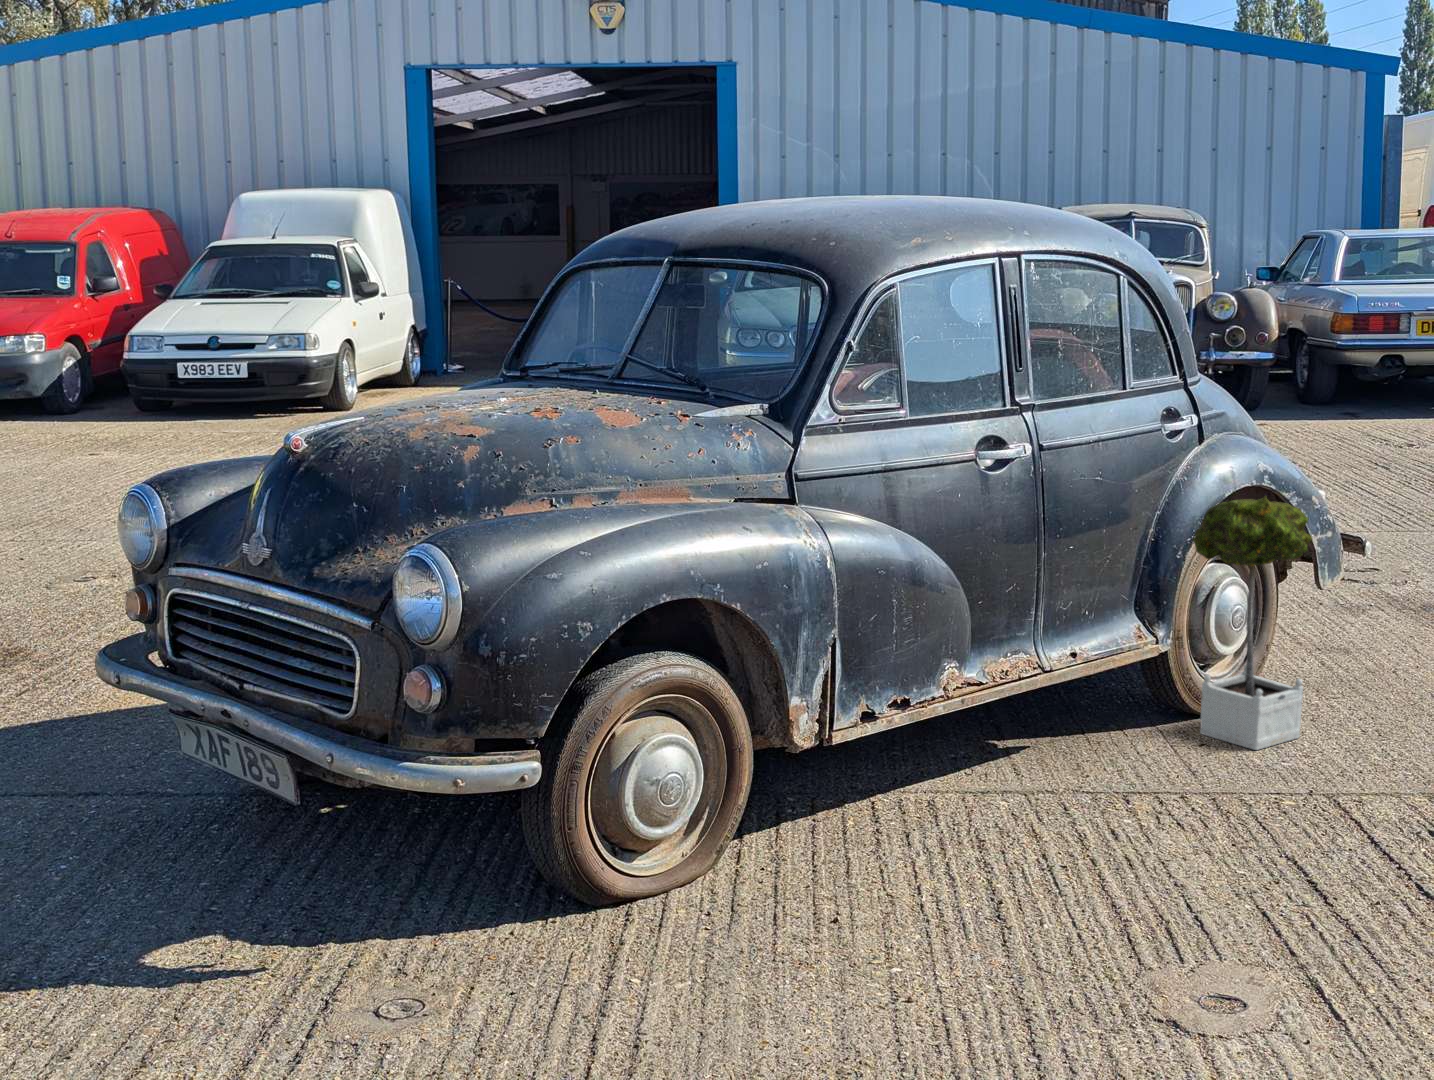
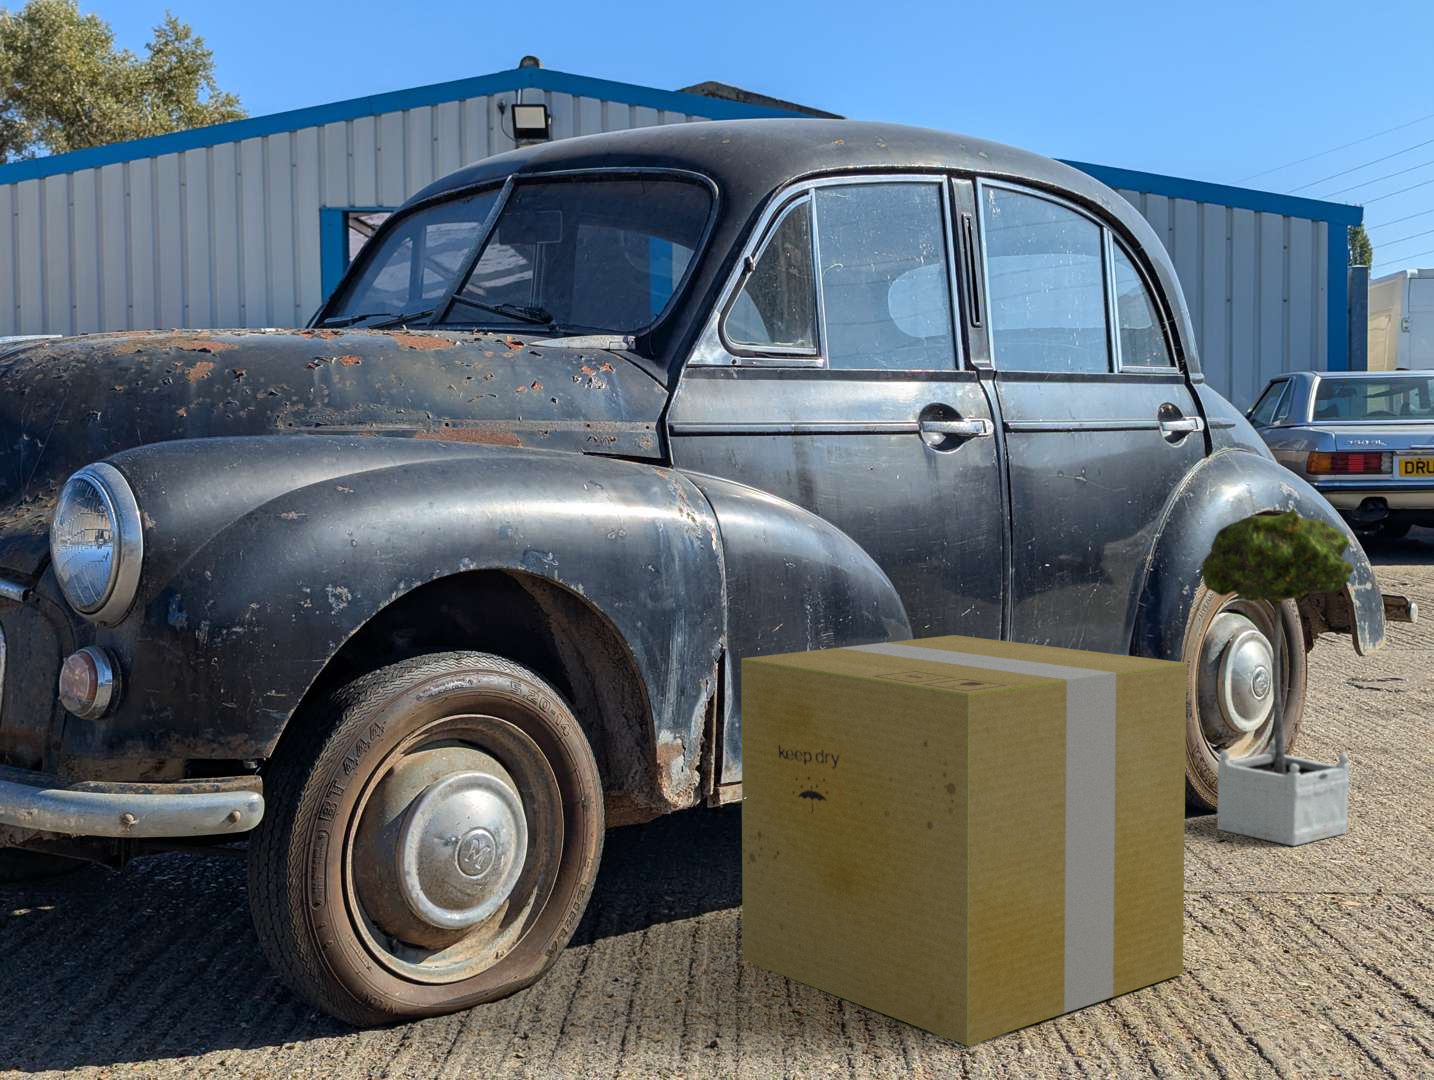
cardboard box: none [847,611,1167,921] -> present [741,635,1186,1046]

